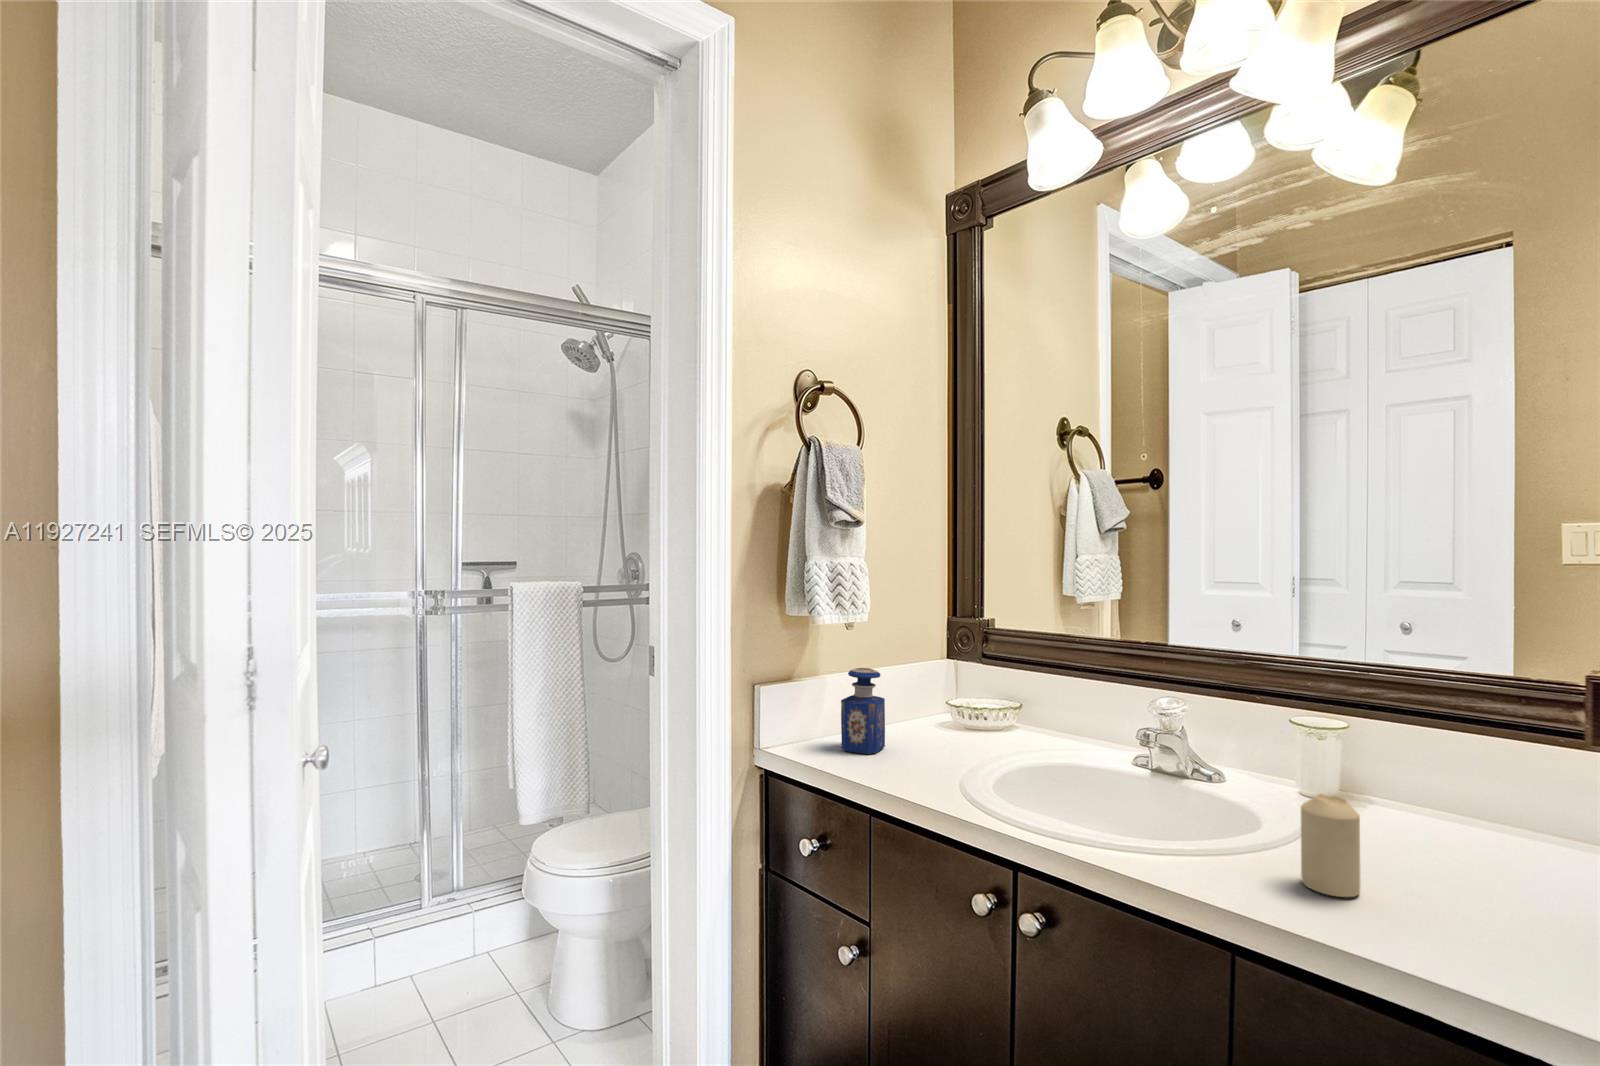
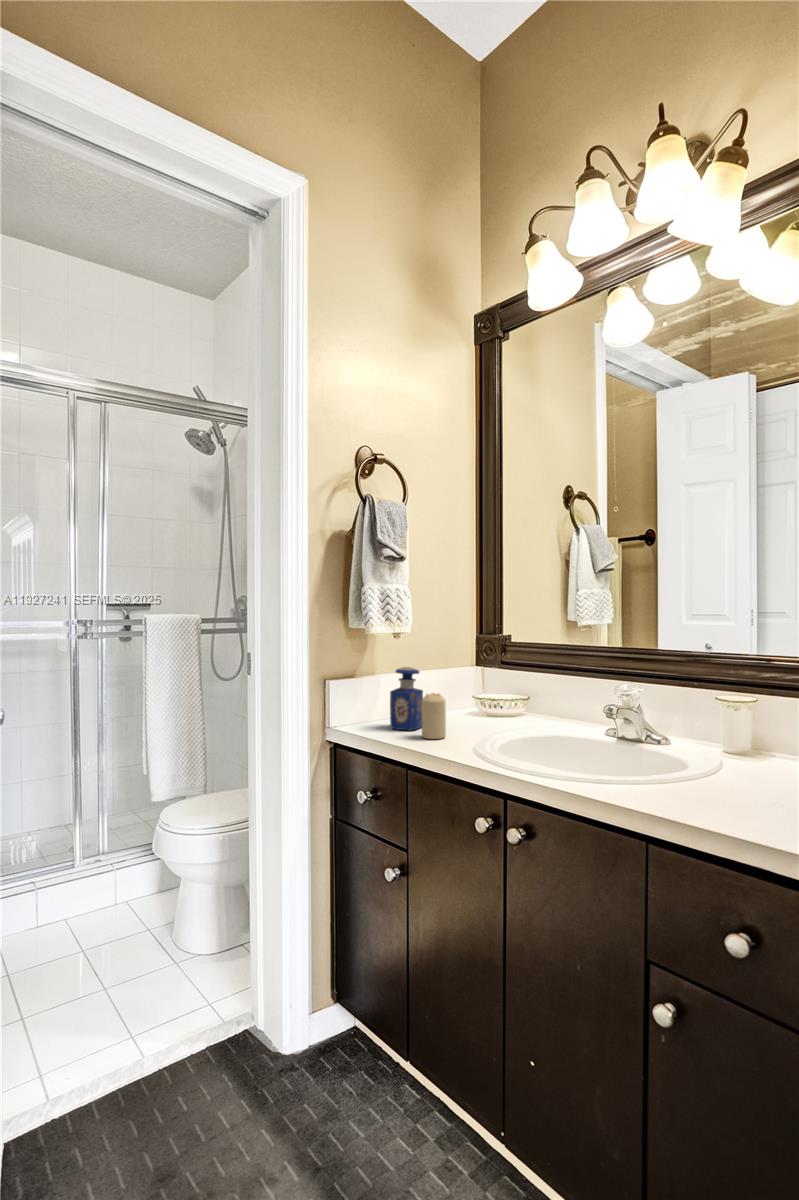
candle: present [1301,794,1360,897] -> present [422,693,446,739]

